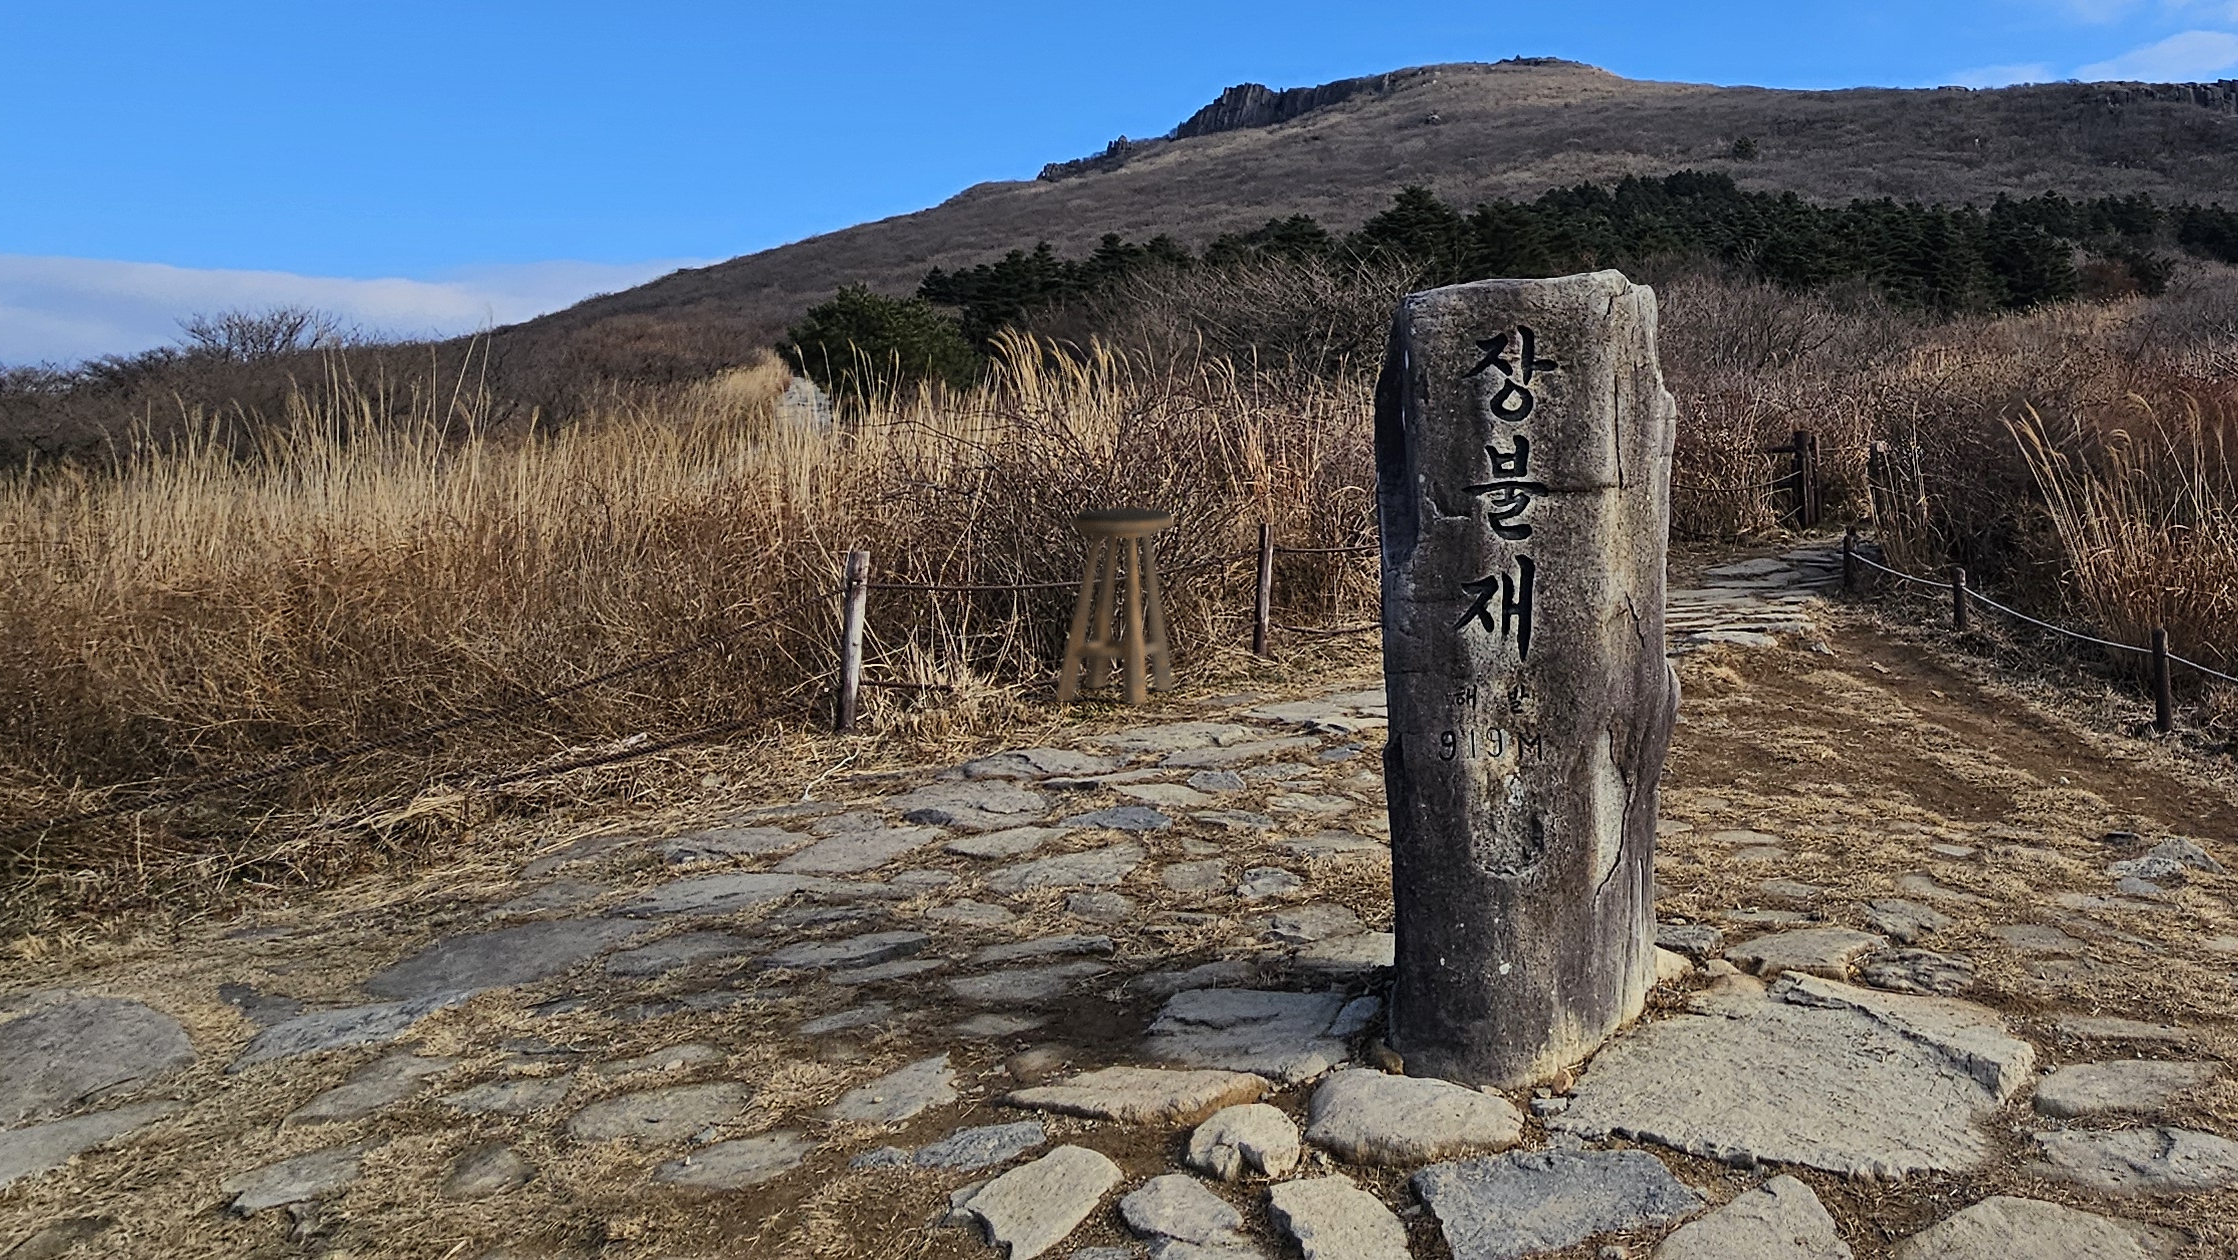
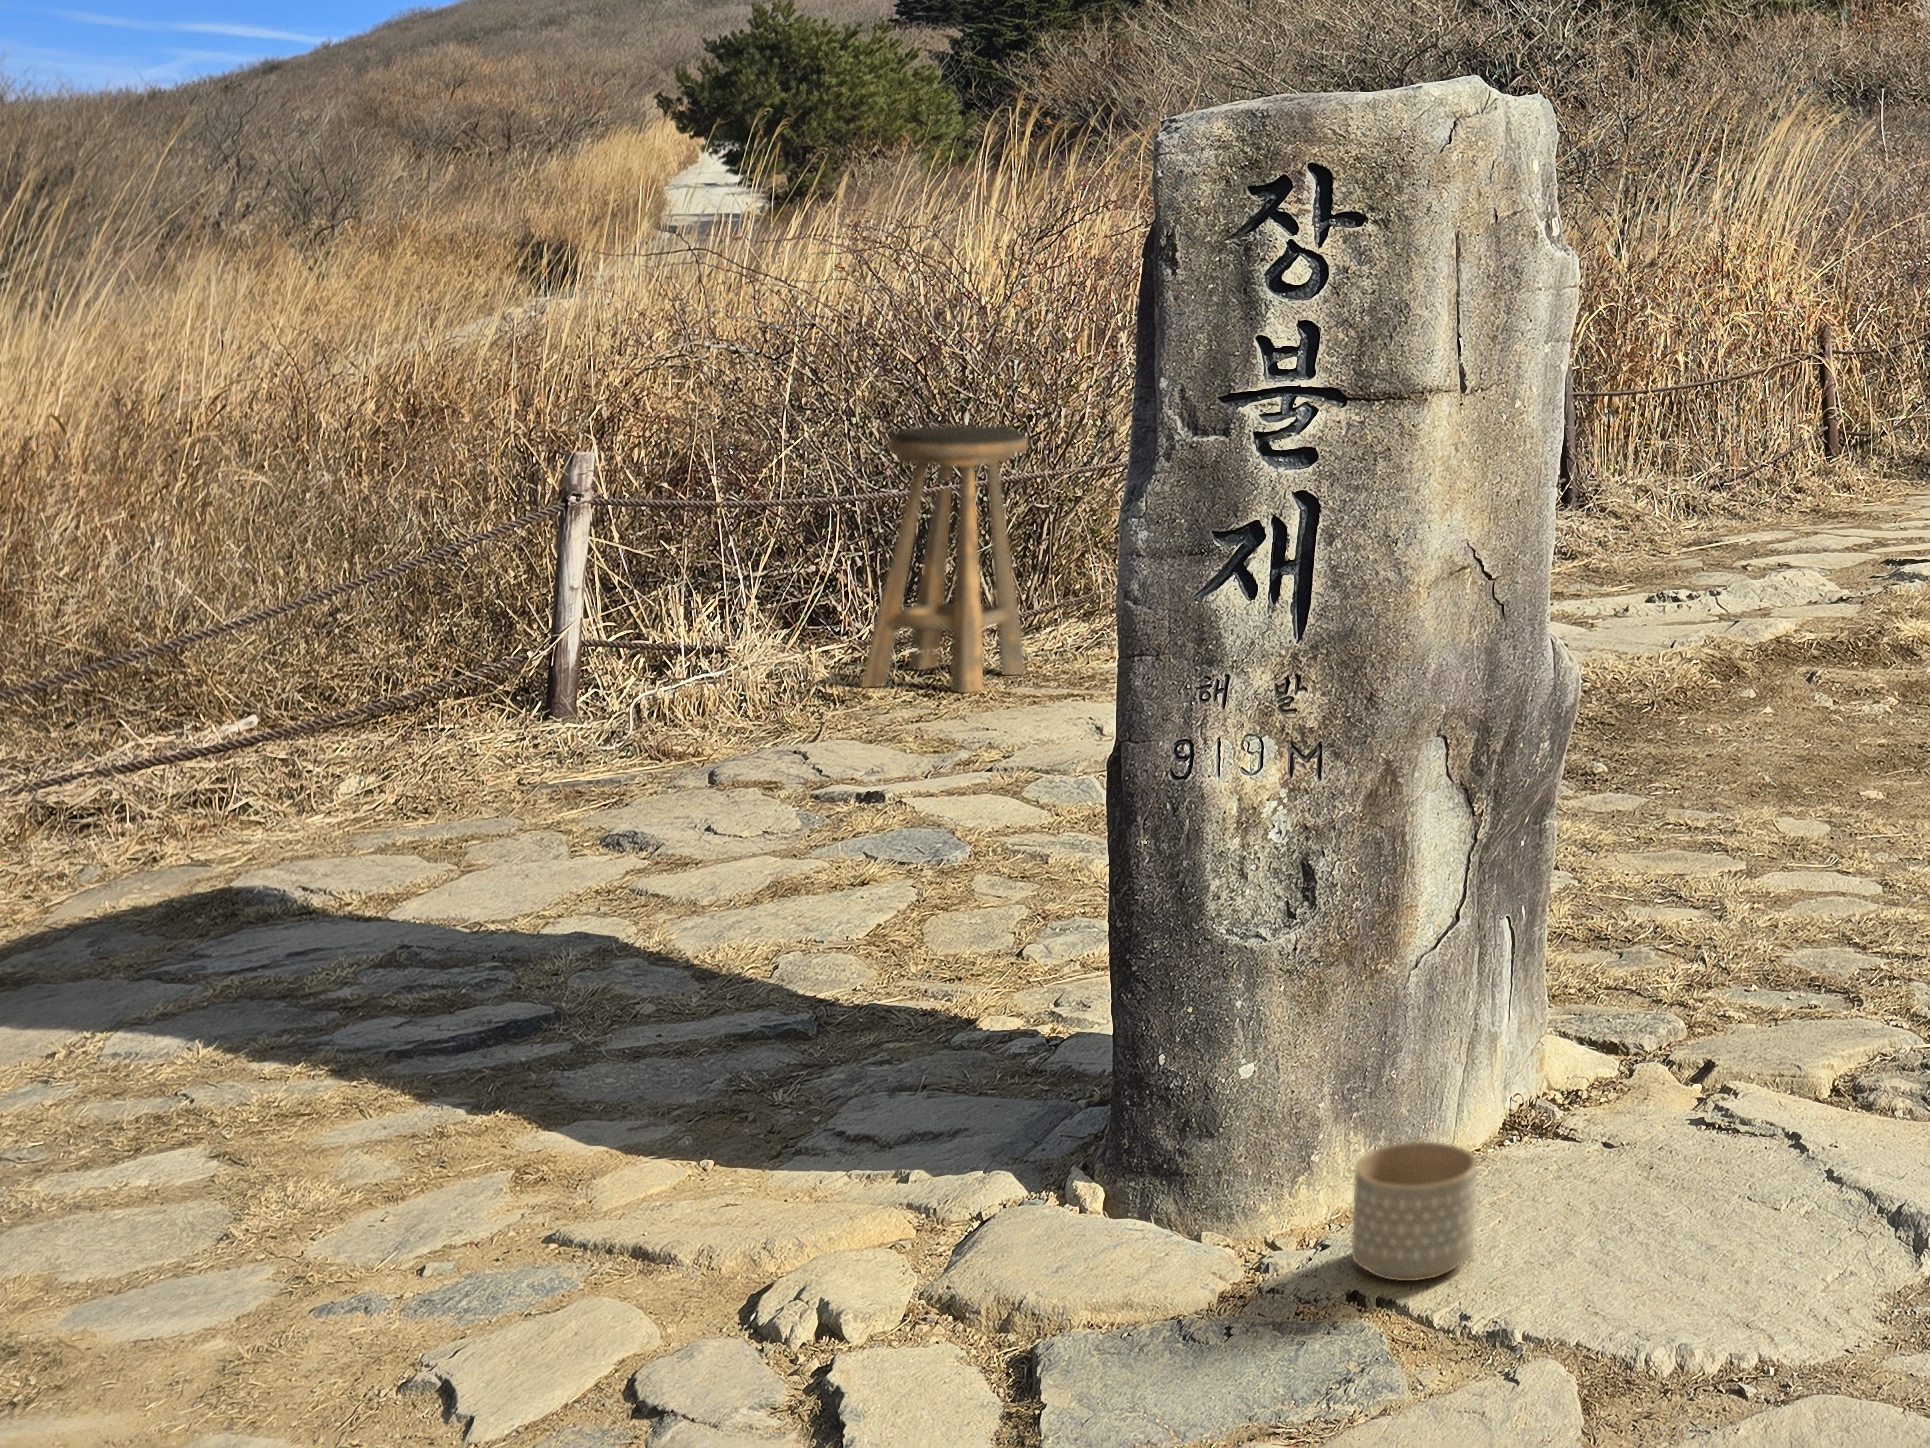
planter: none [1576,1015,1661,1112] -> present [1352,1142,1477,1281]

